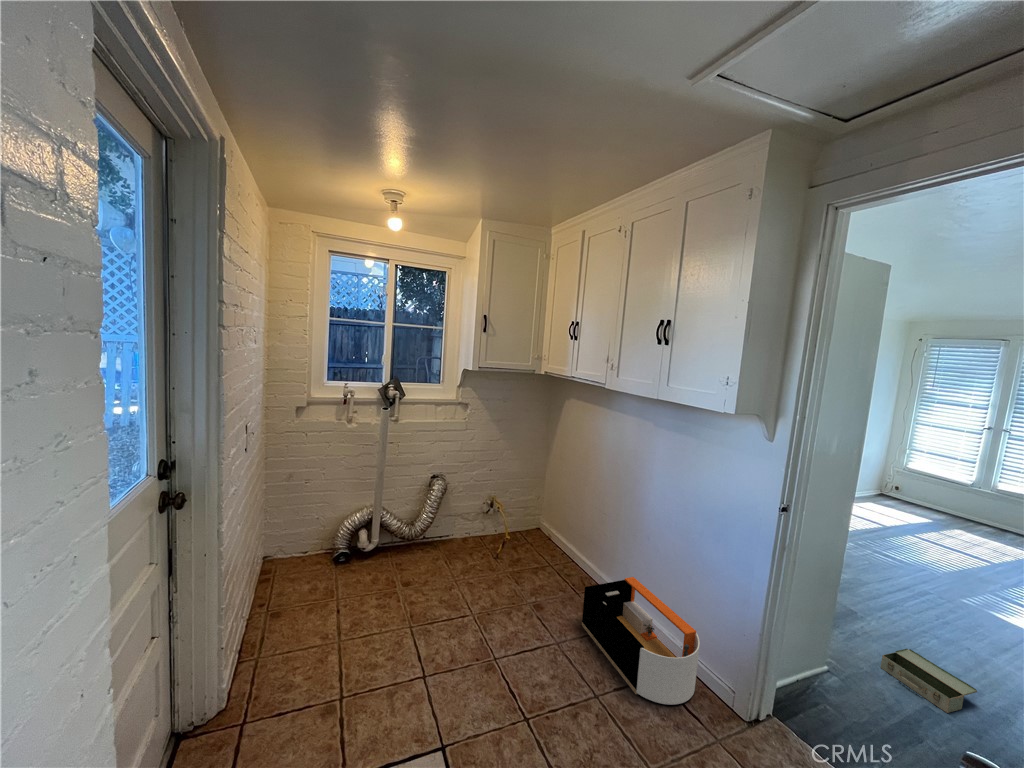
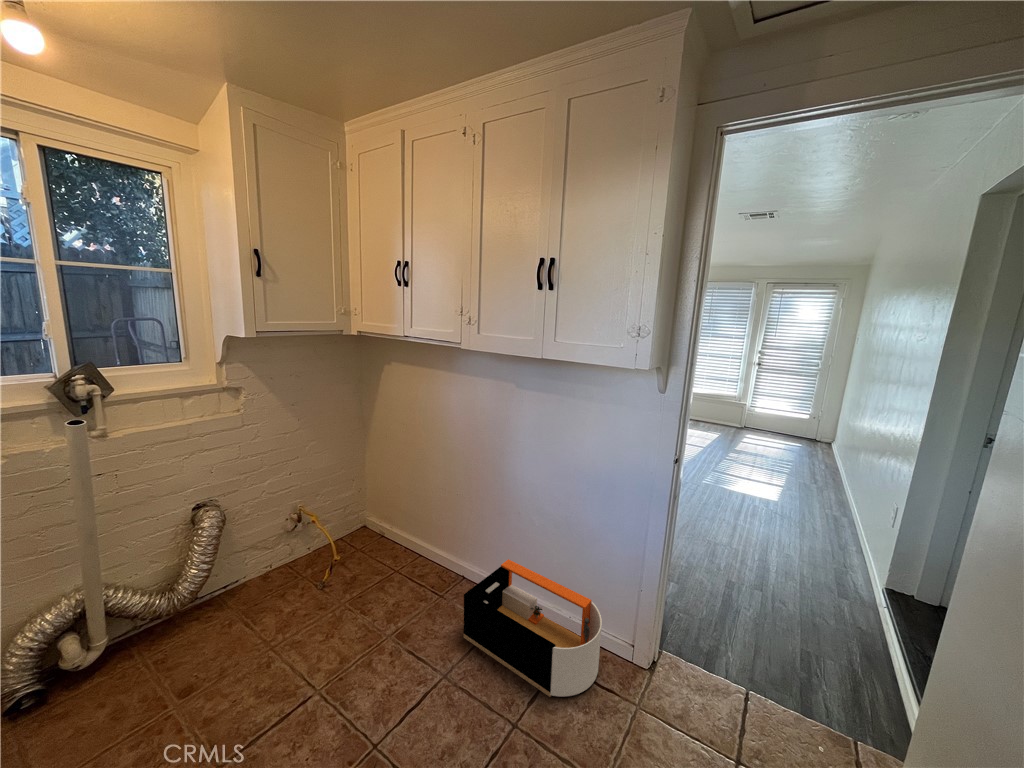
toolbox: present [881,649,977,713] -> none [701,539,760,582]

